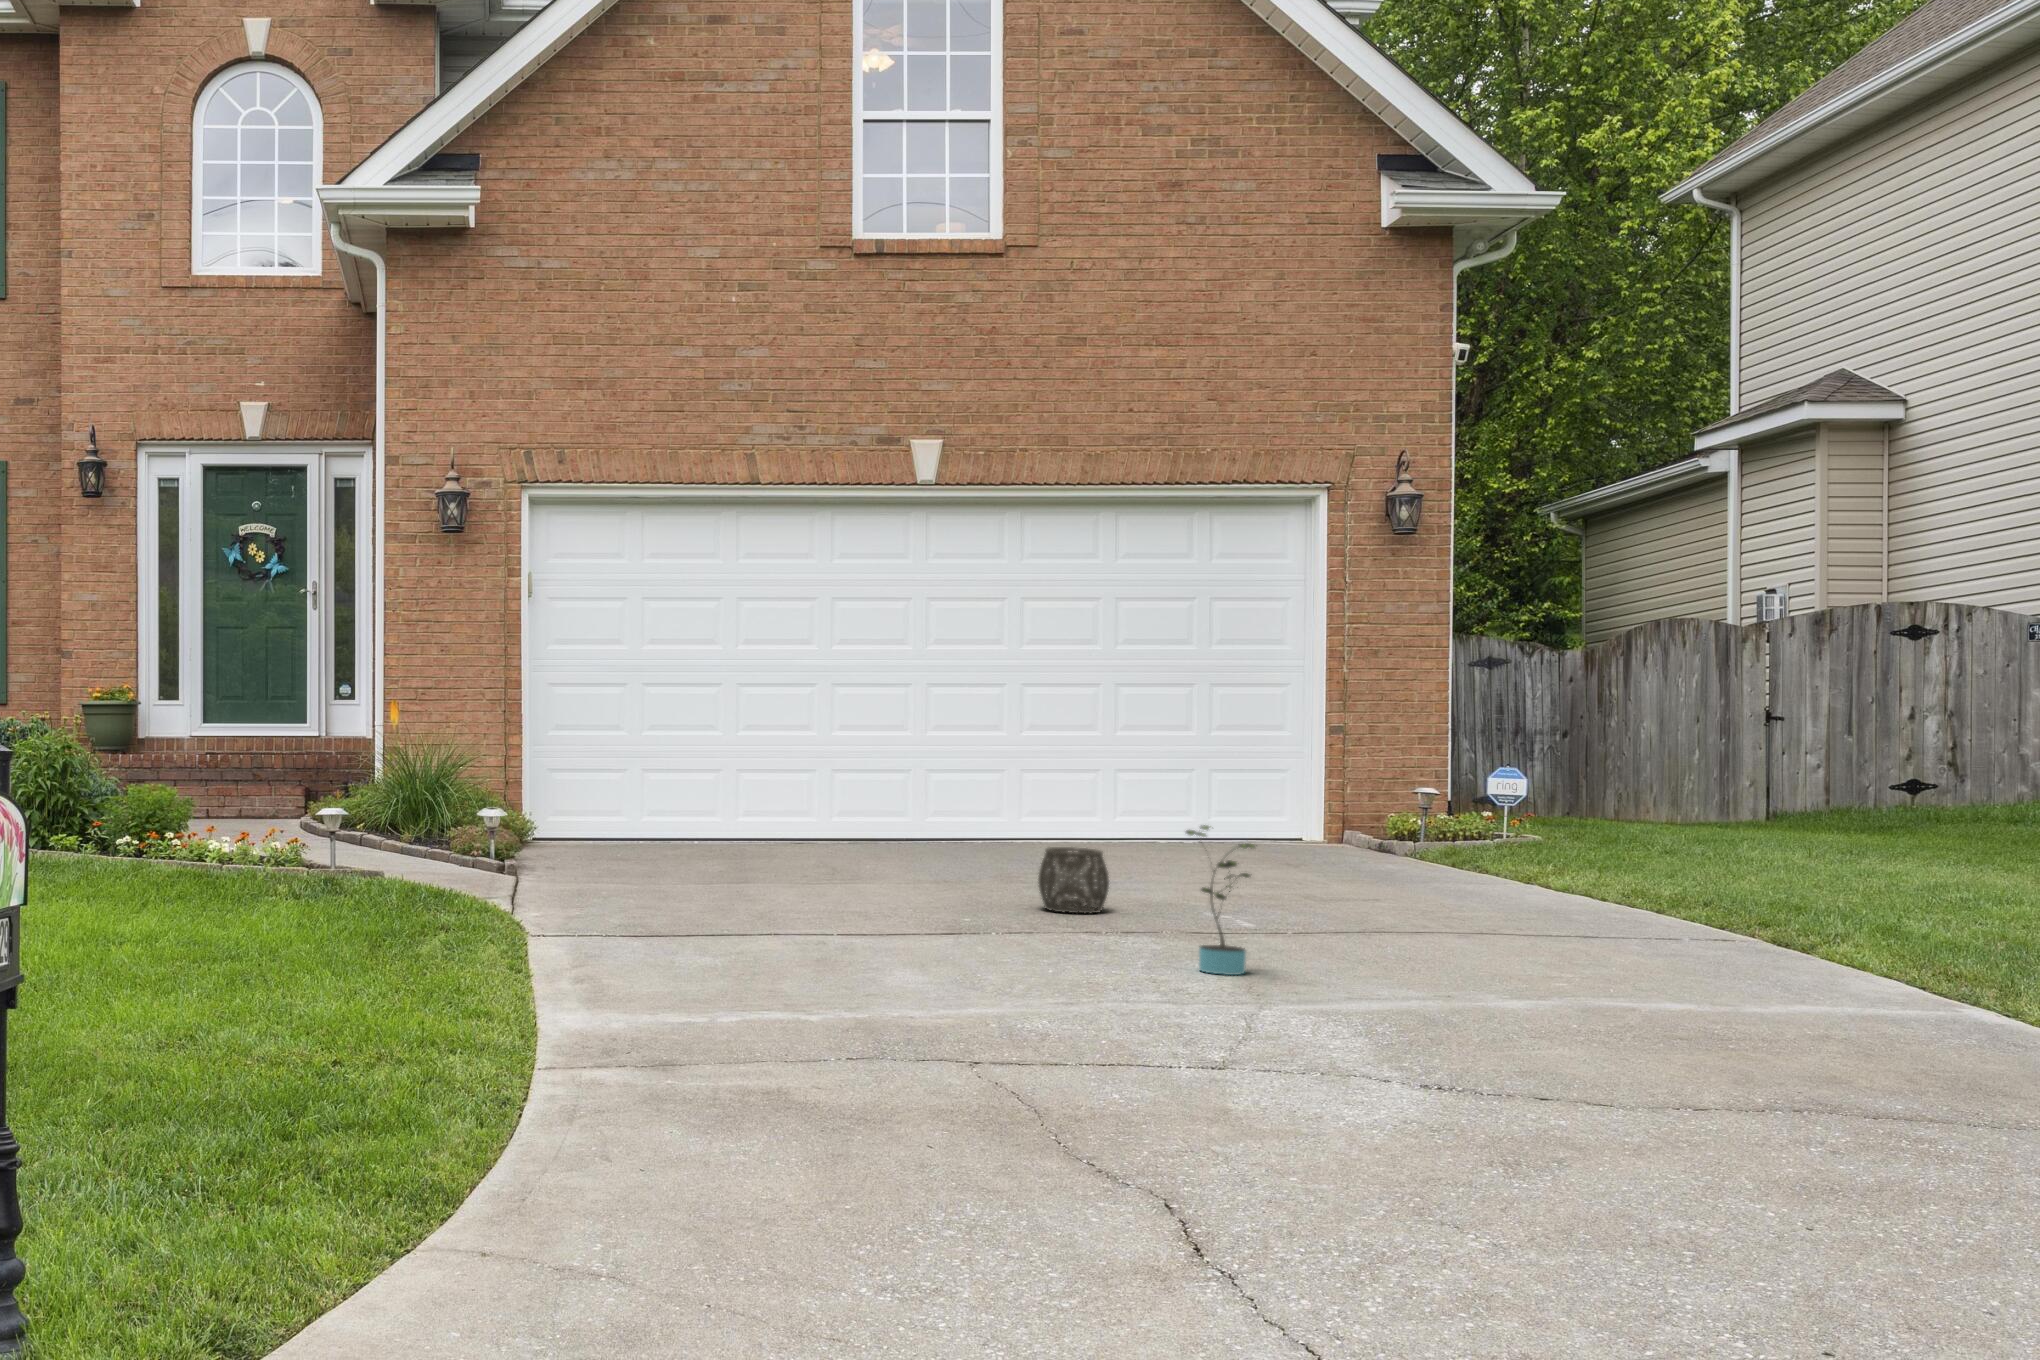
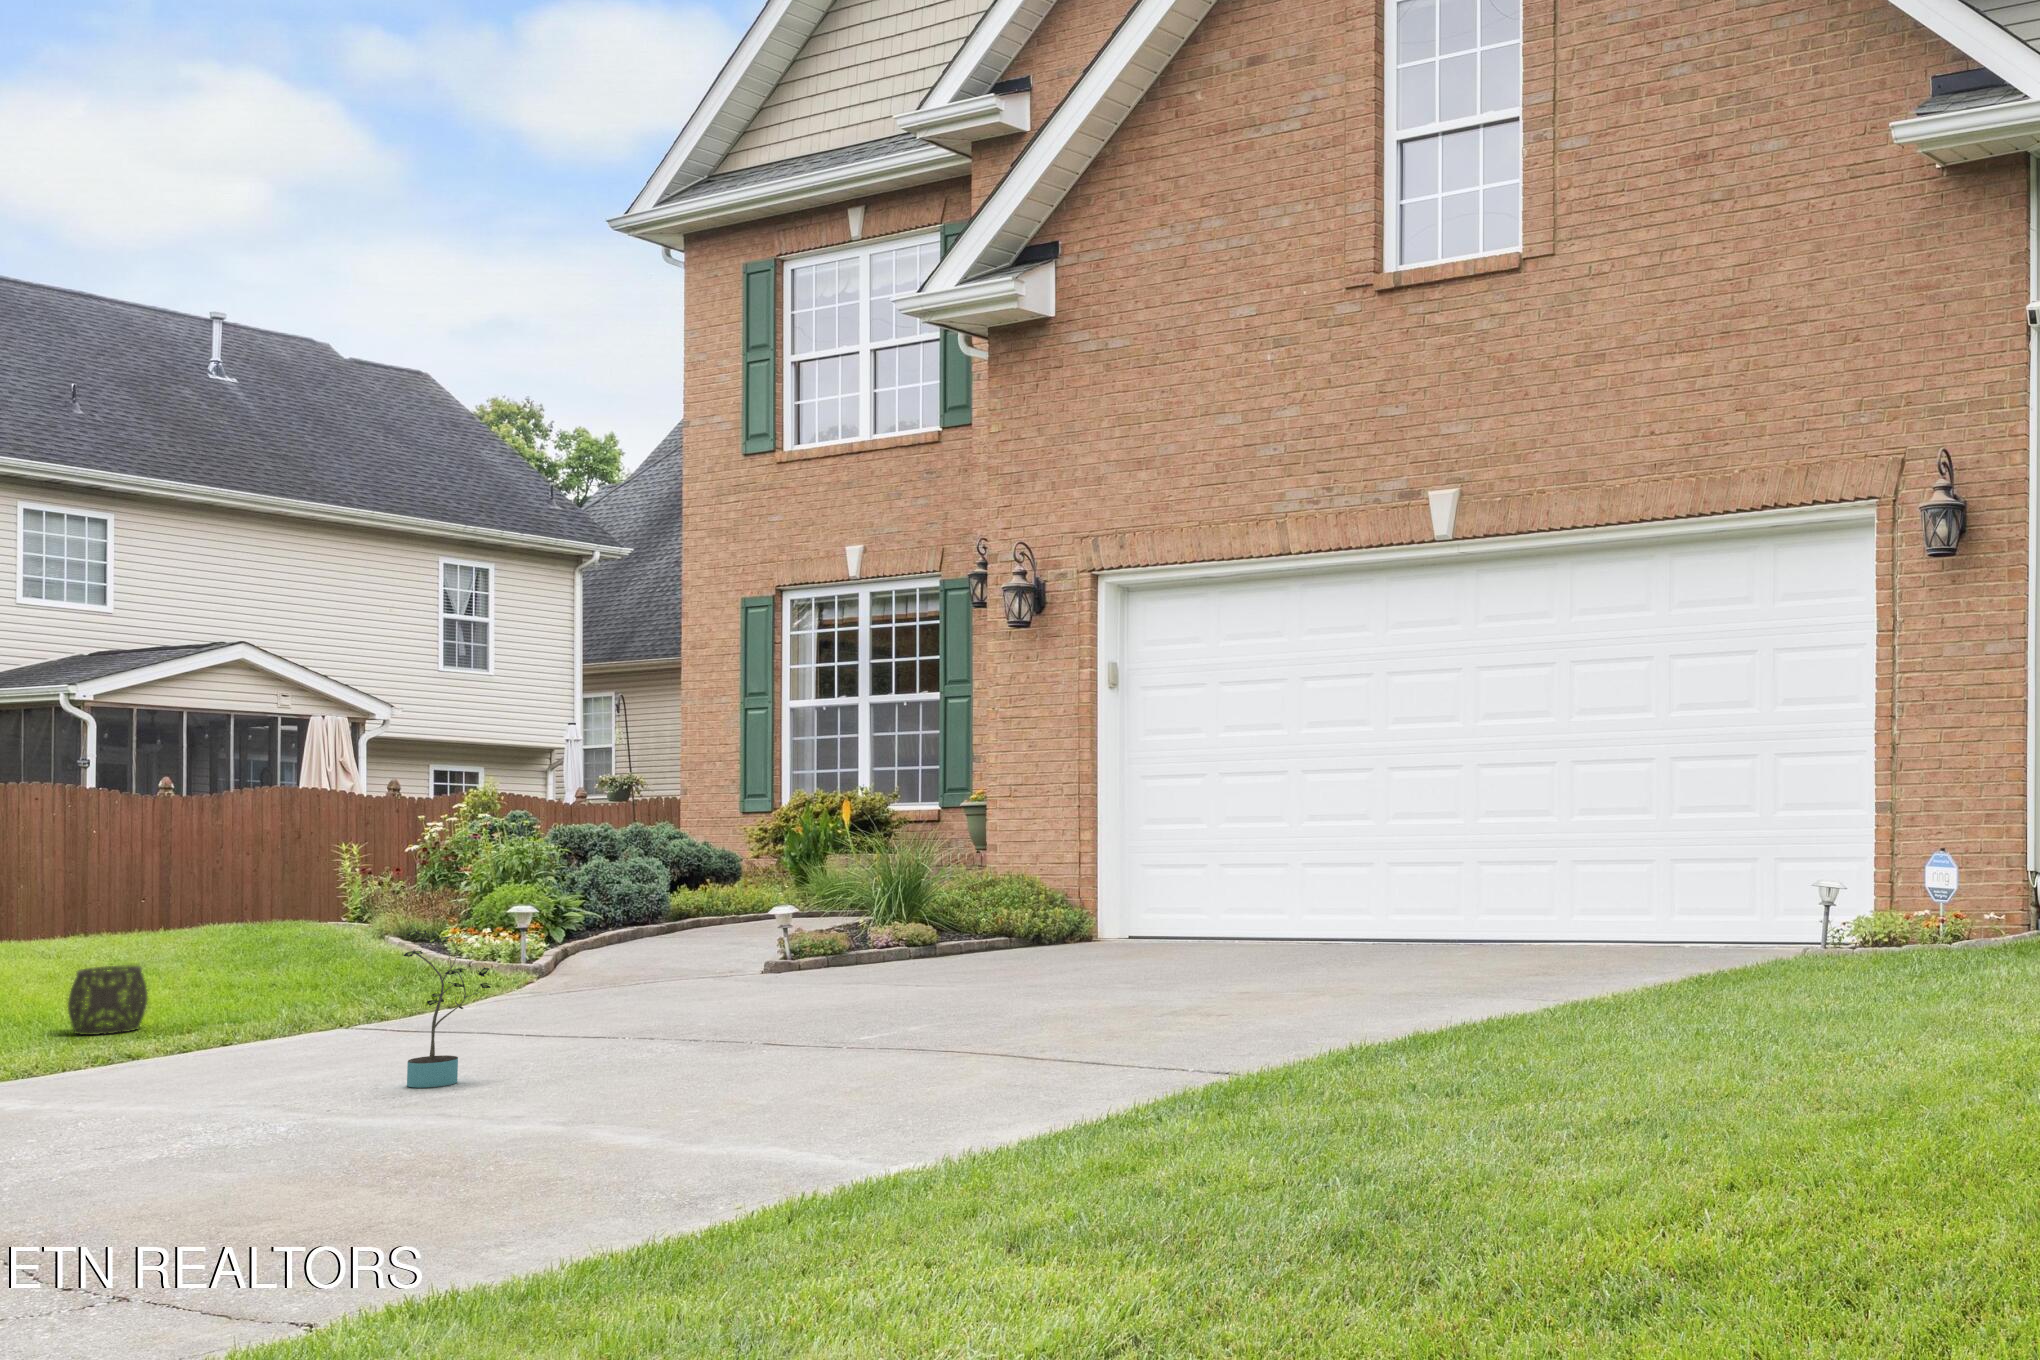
woven basket: present [1038,847,1109,914] -> present [68,965,148,1035]

